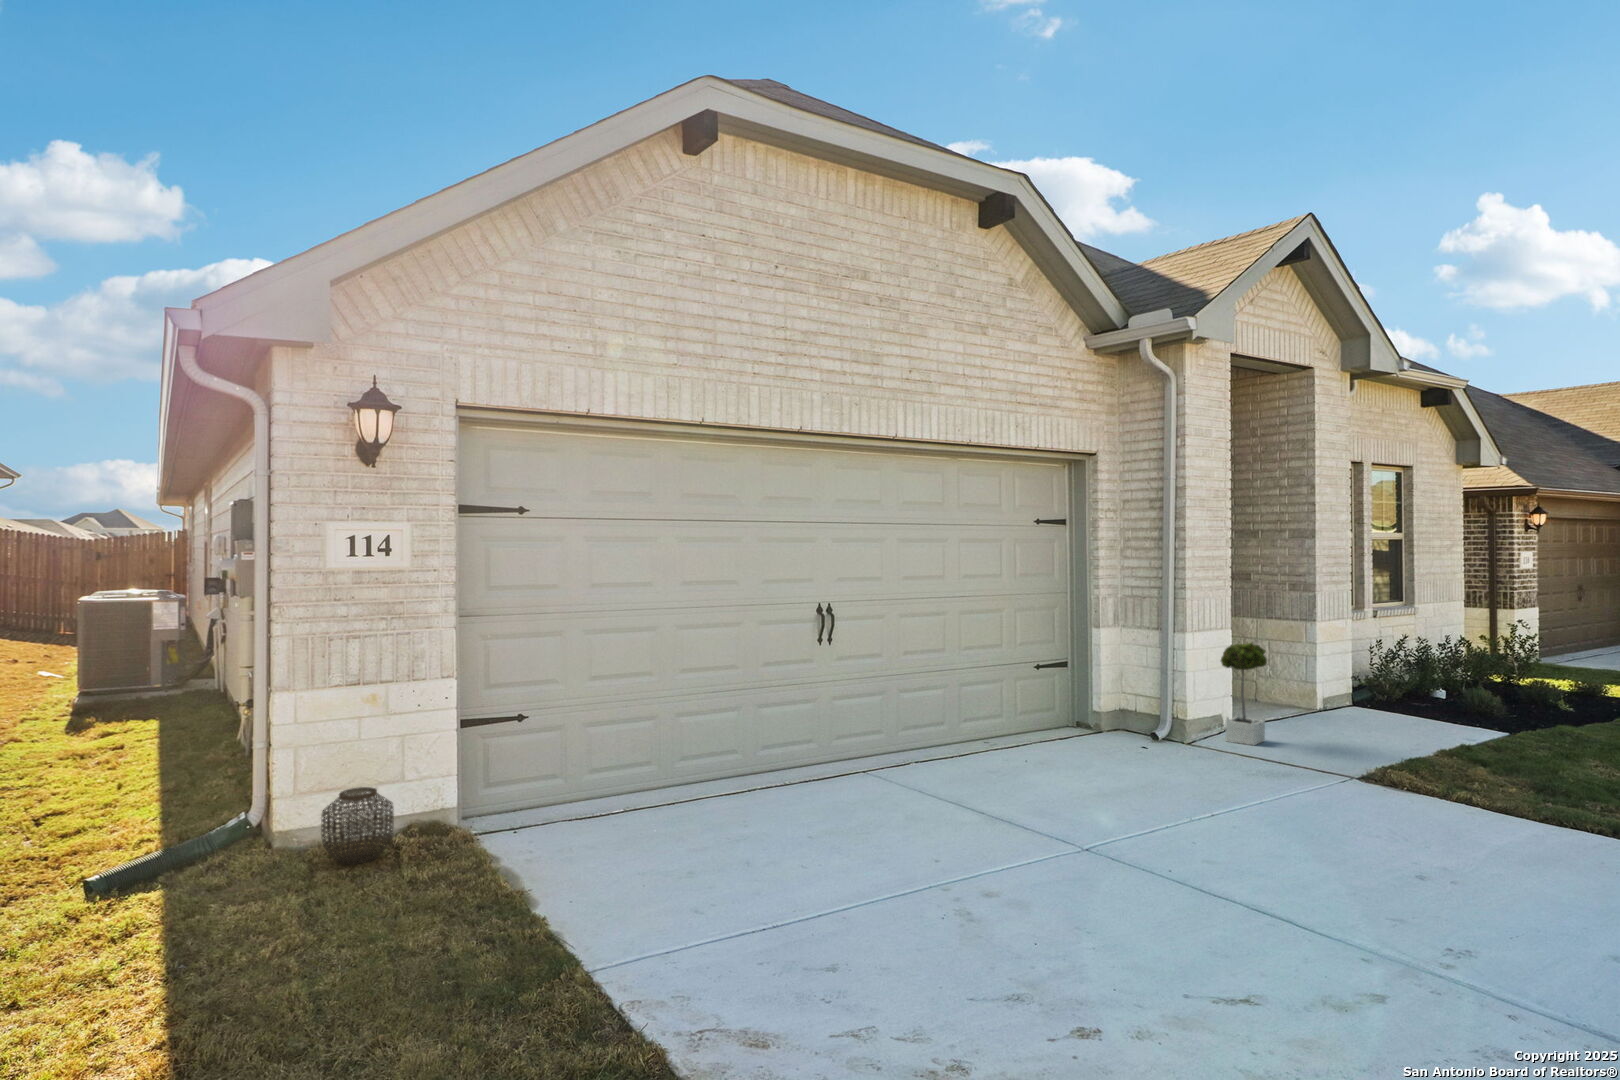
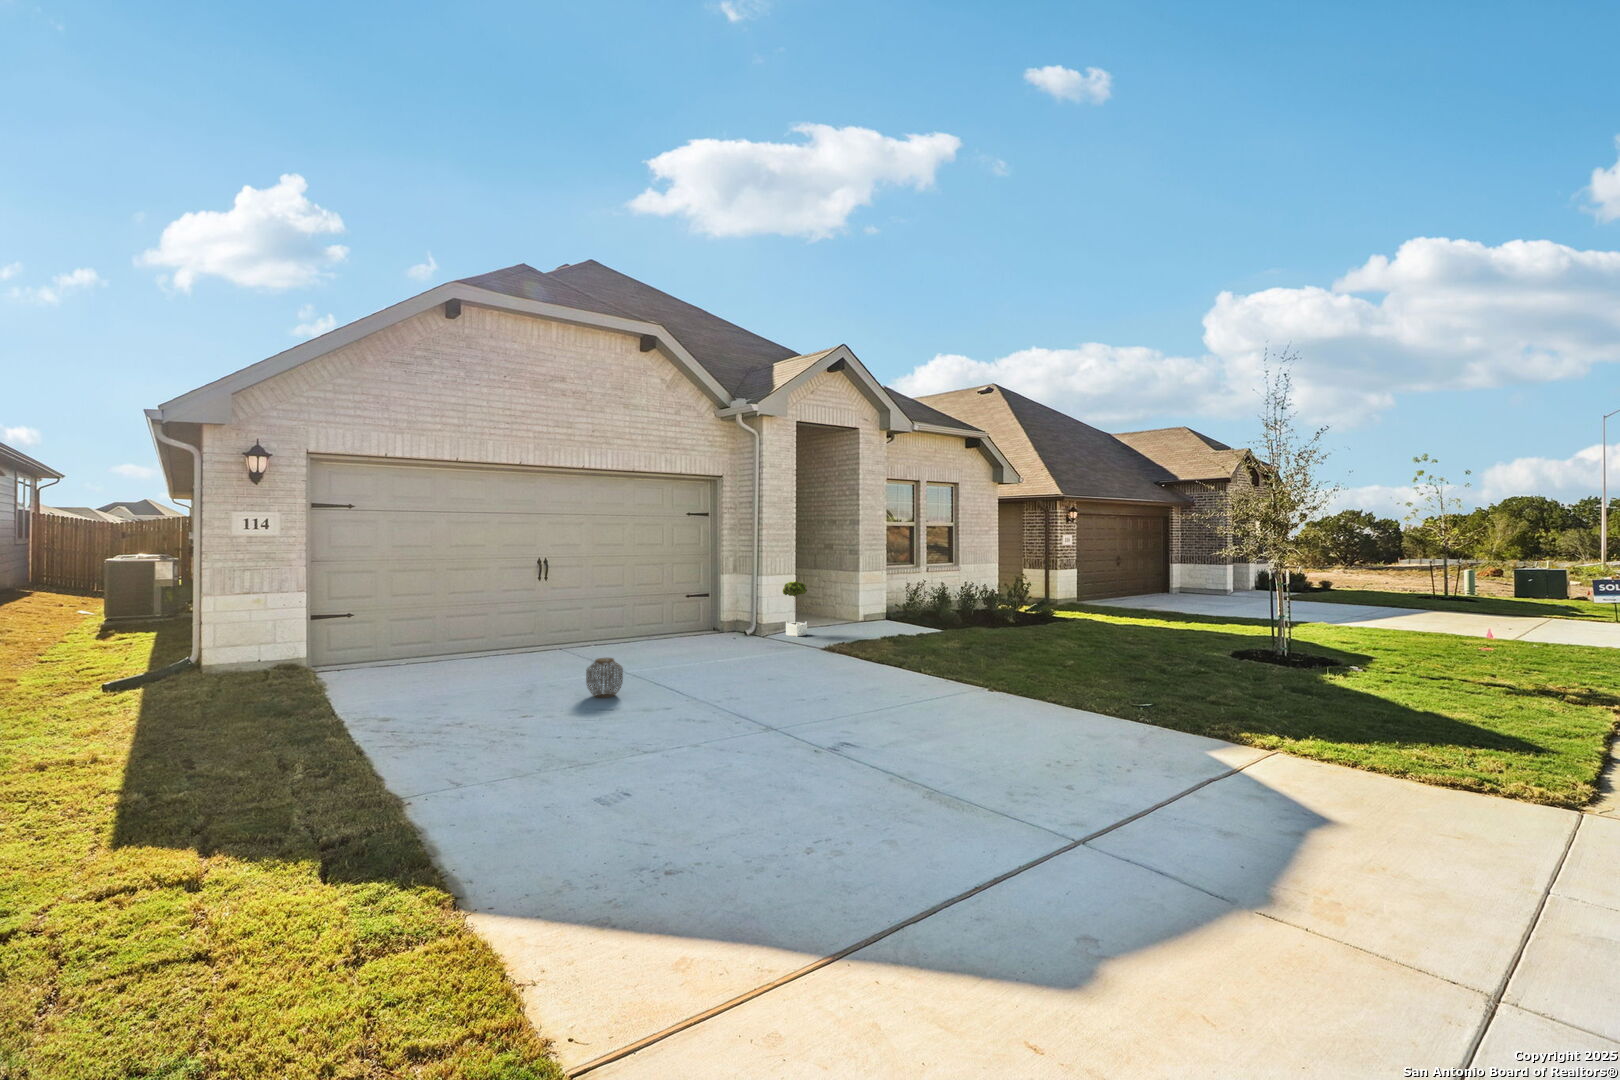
woven basket: present [321,787,394,864] -> present [586,658,623,698]

